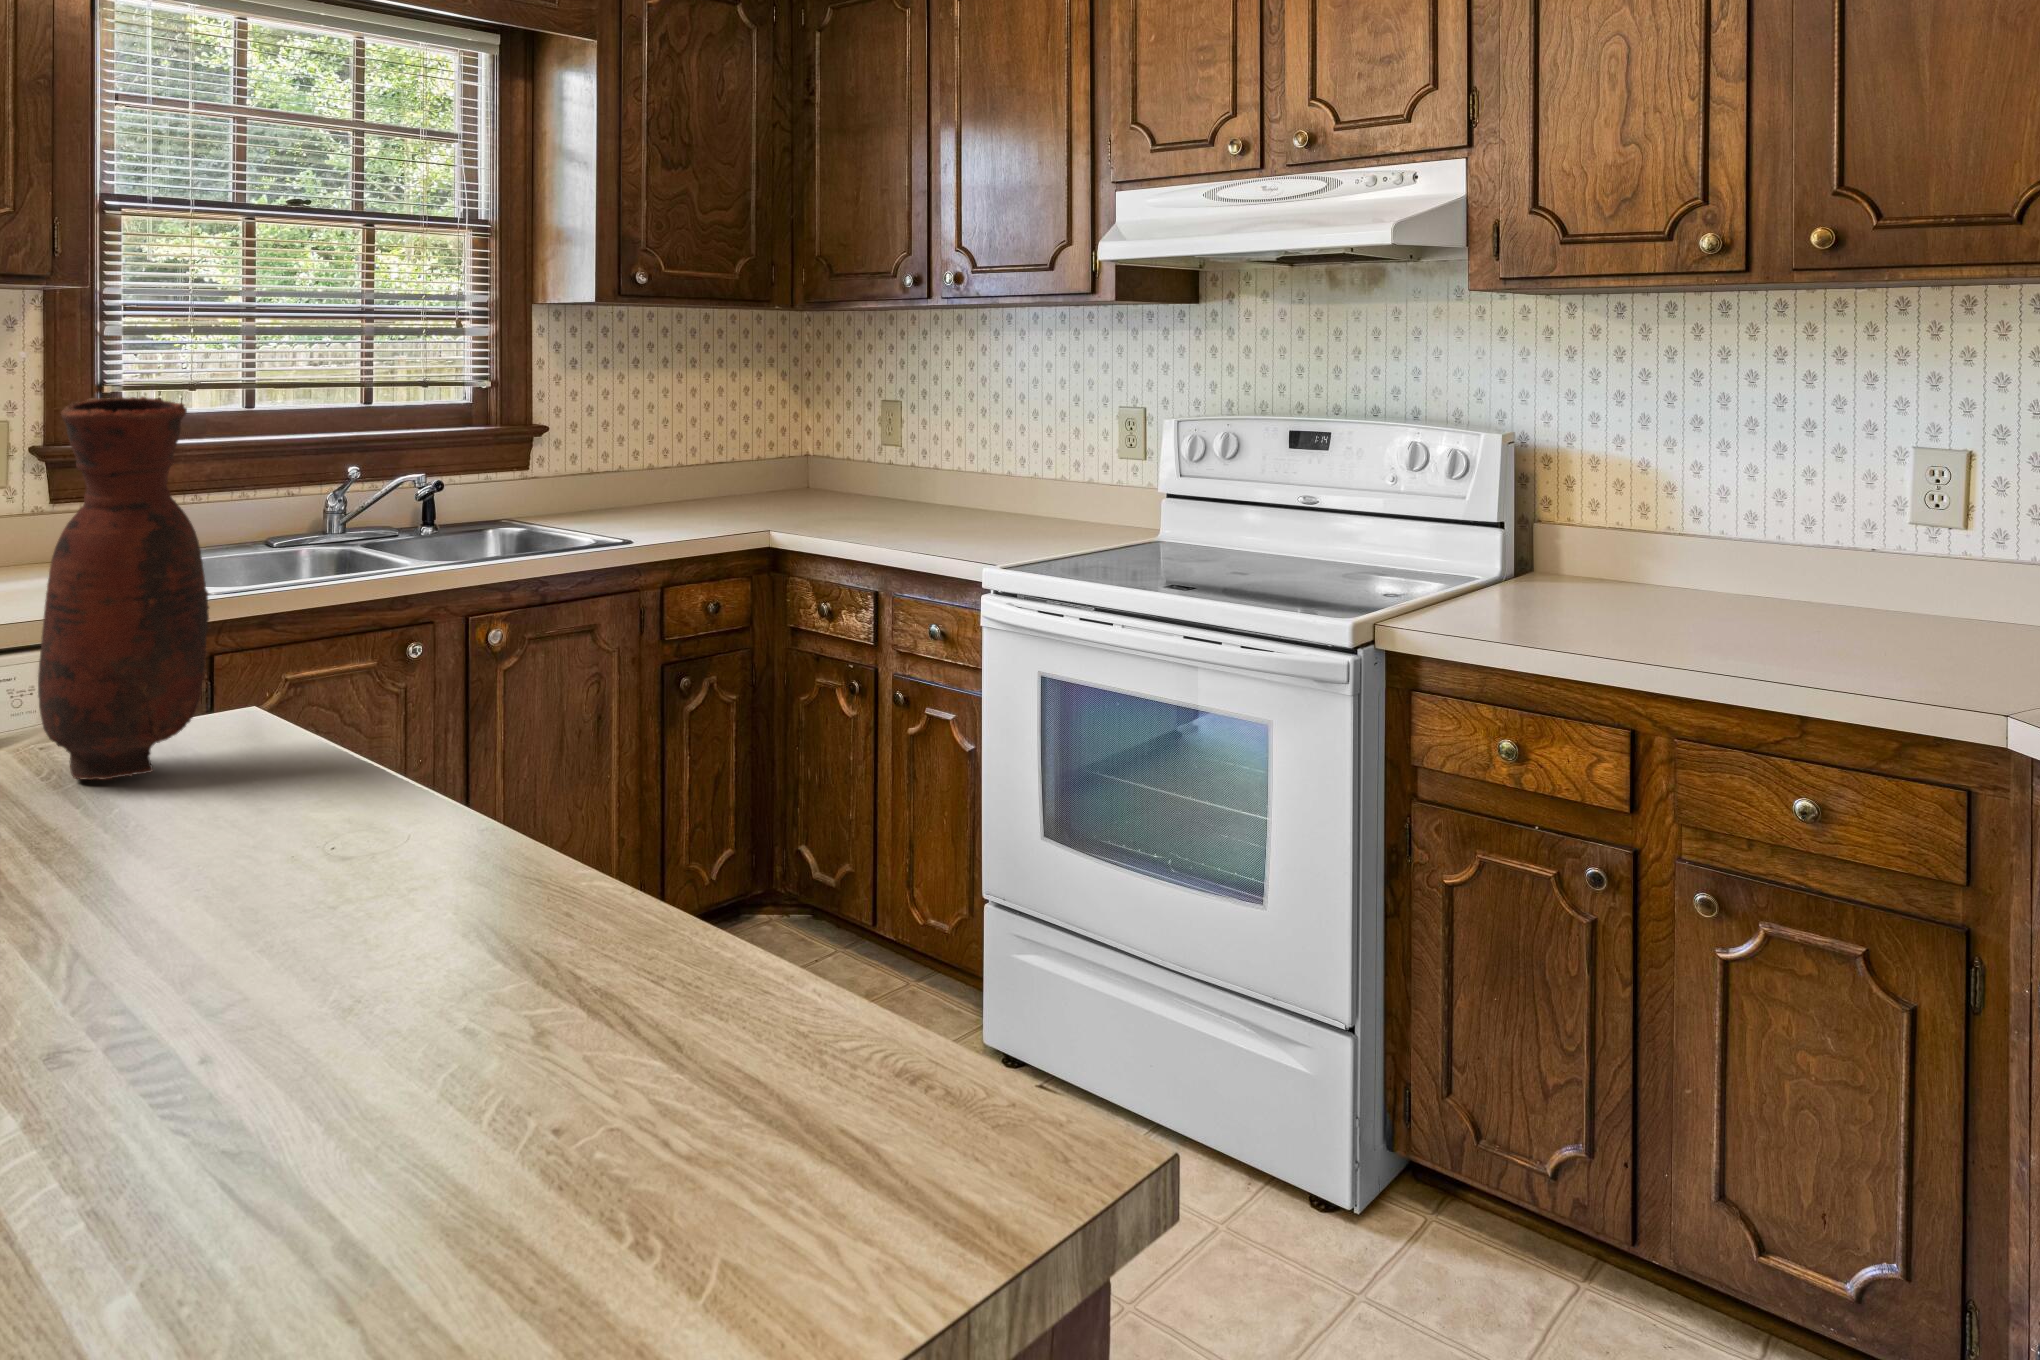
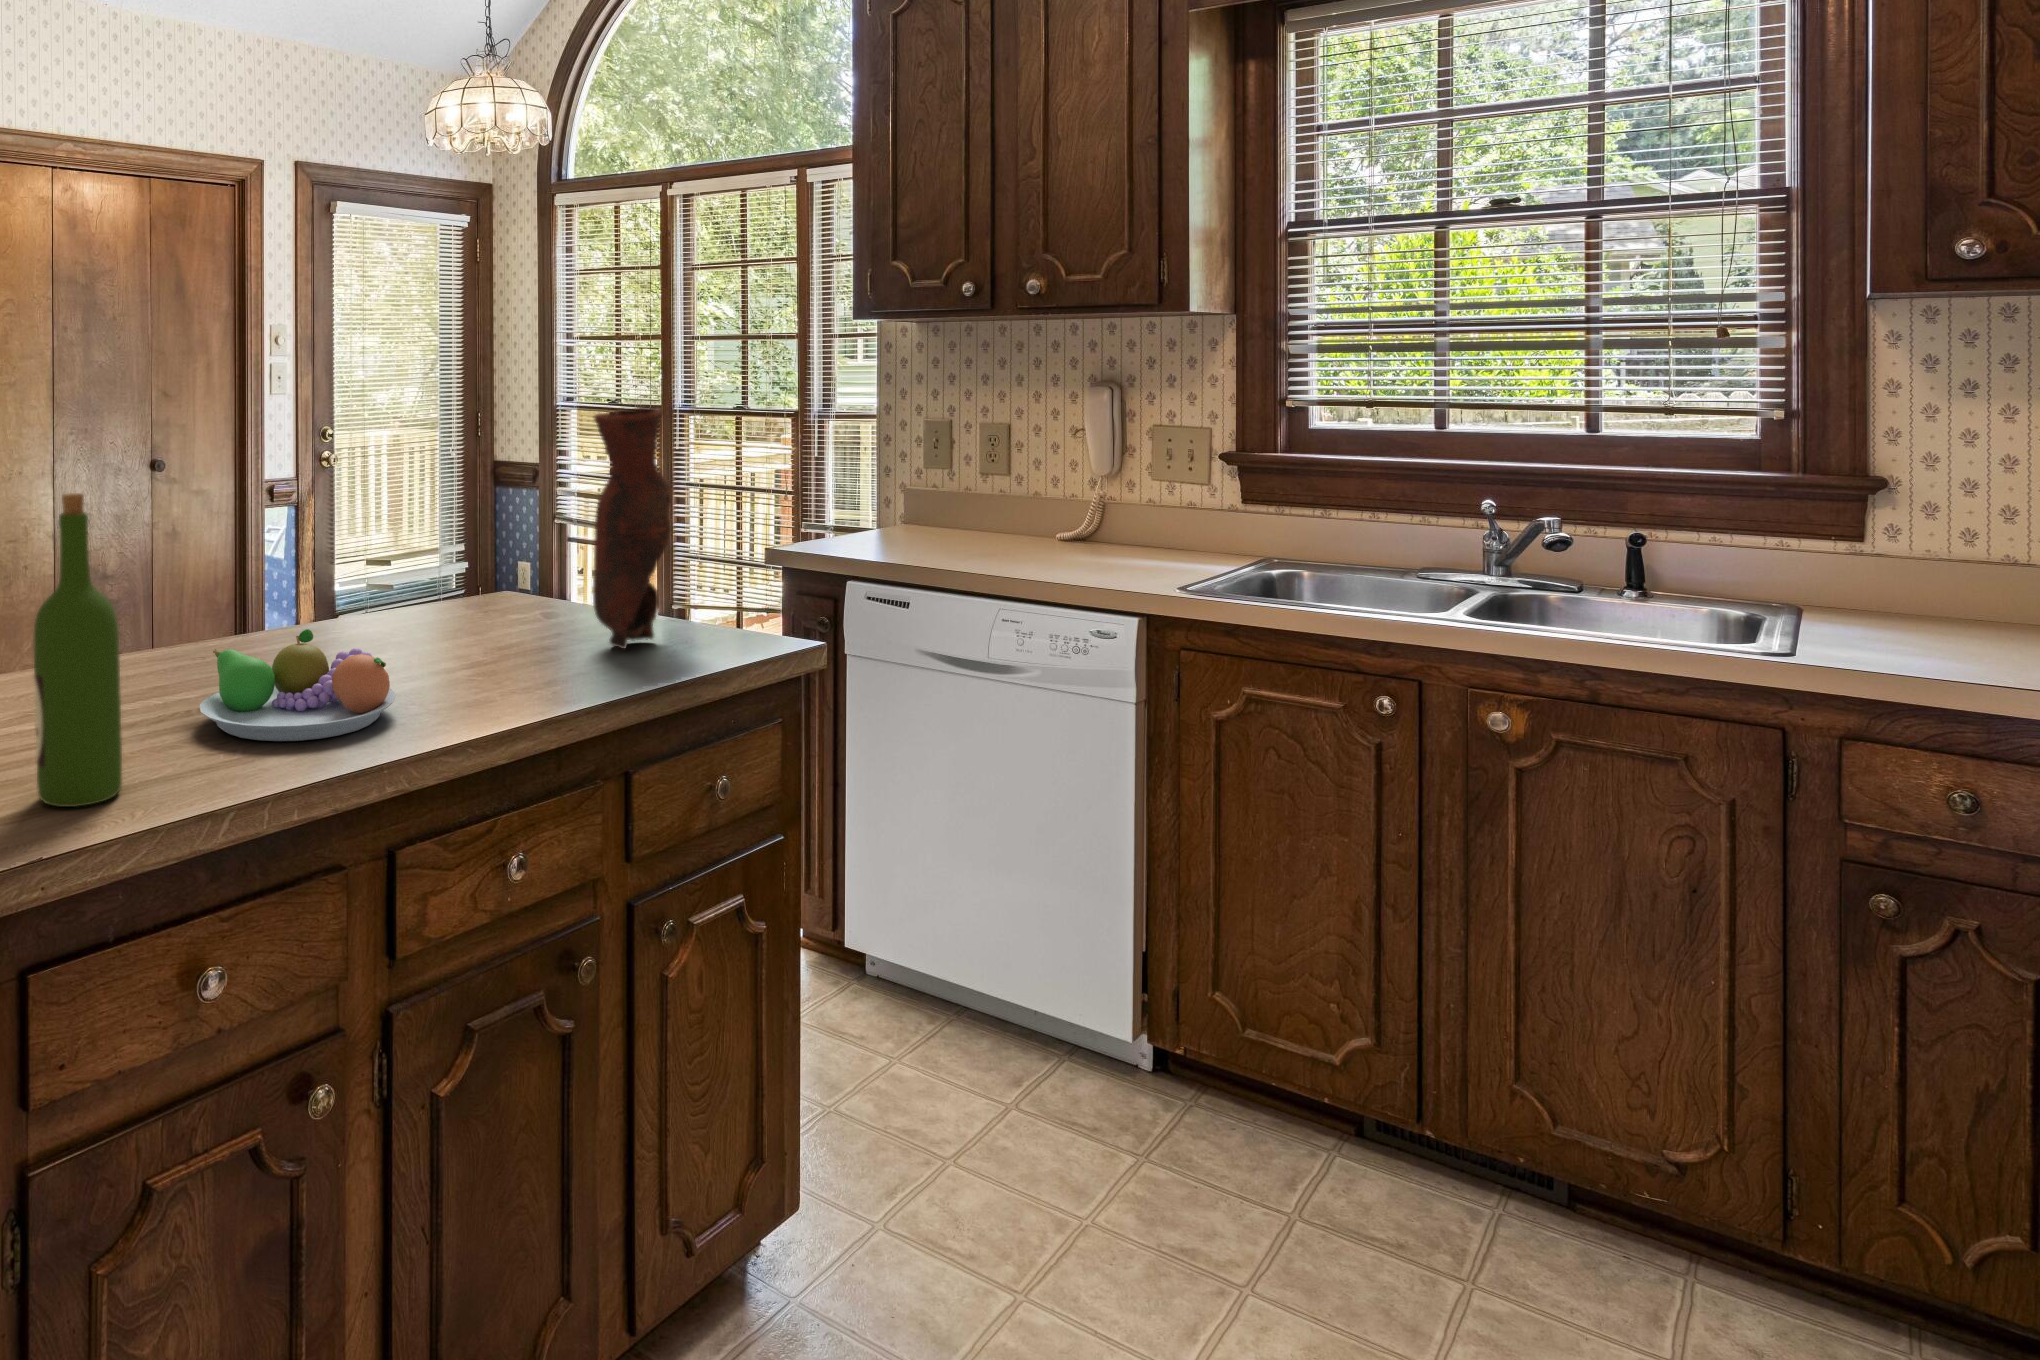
wine bottle: none [612,540,760,1124] -> present [34,493,122,807]
fruit bowl: none [84,802,502,1032] -> present [200,629,396,741]

